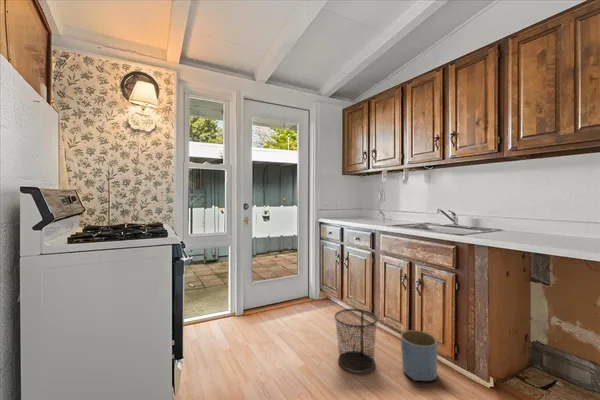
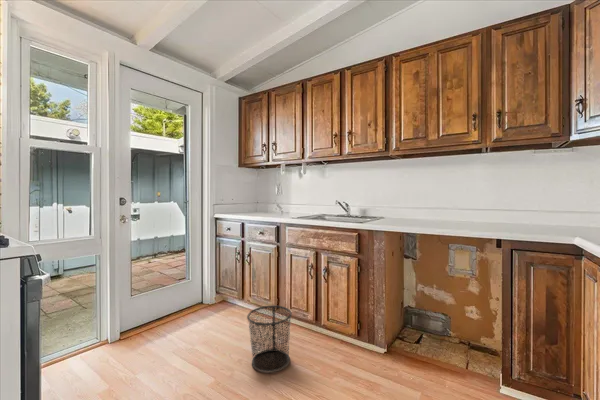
planter: present [401,330,438,381] -> none [313,316,345,364]

